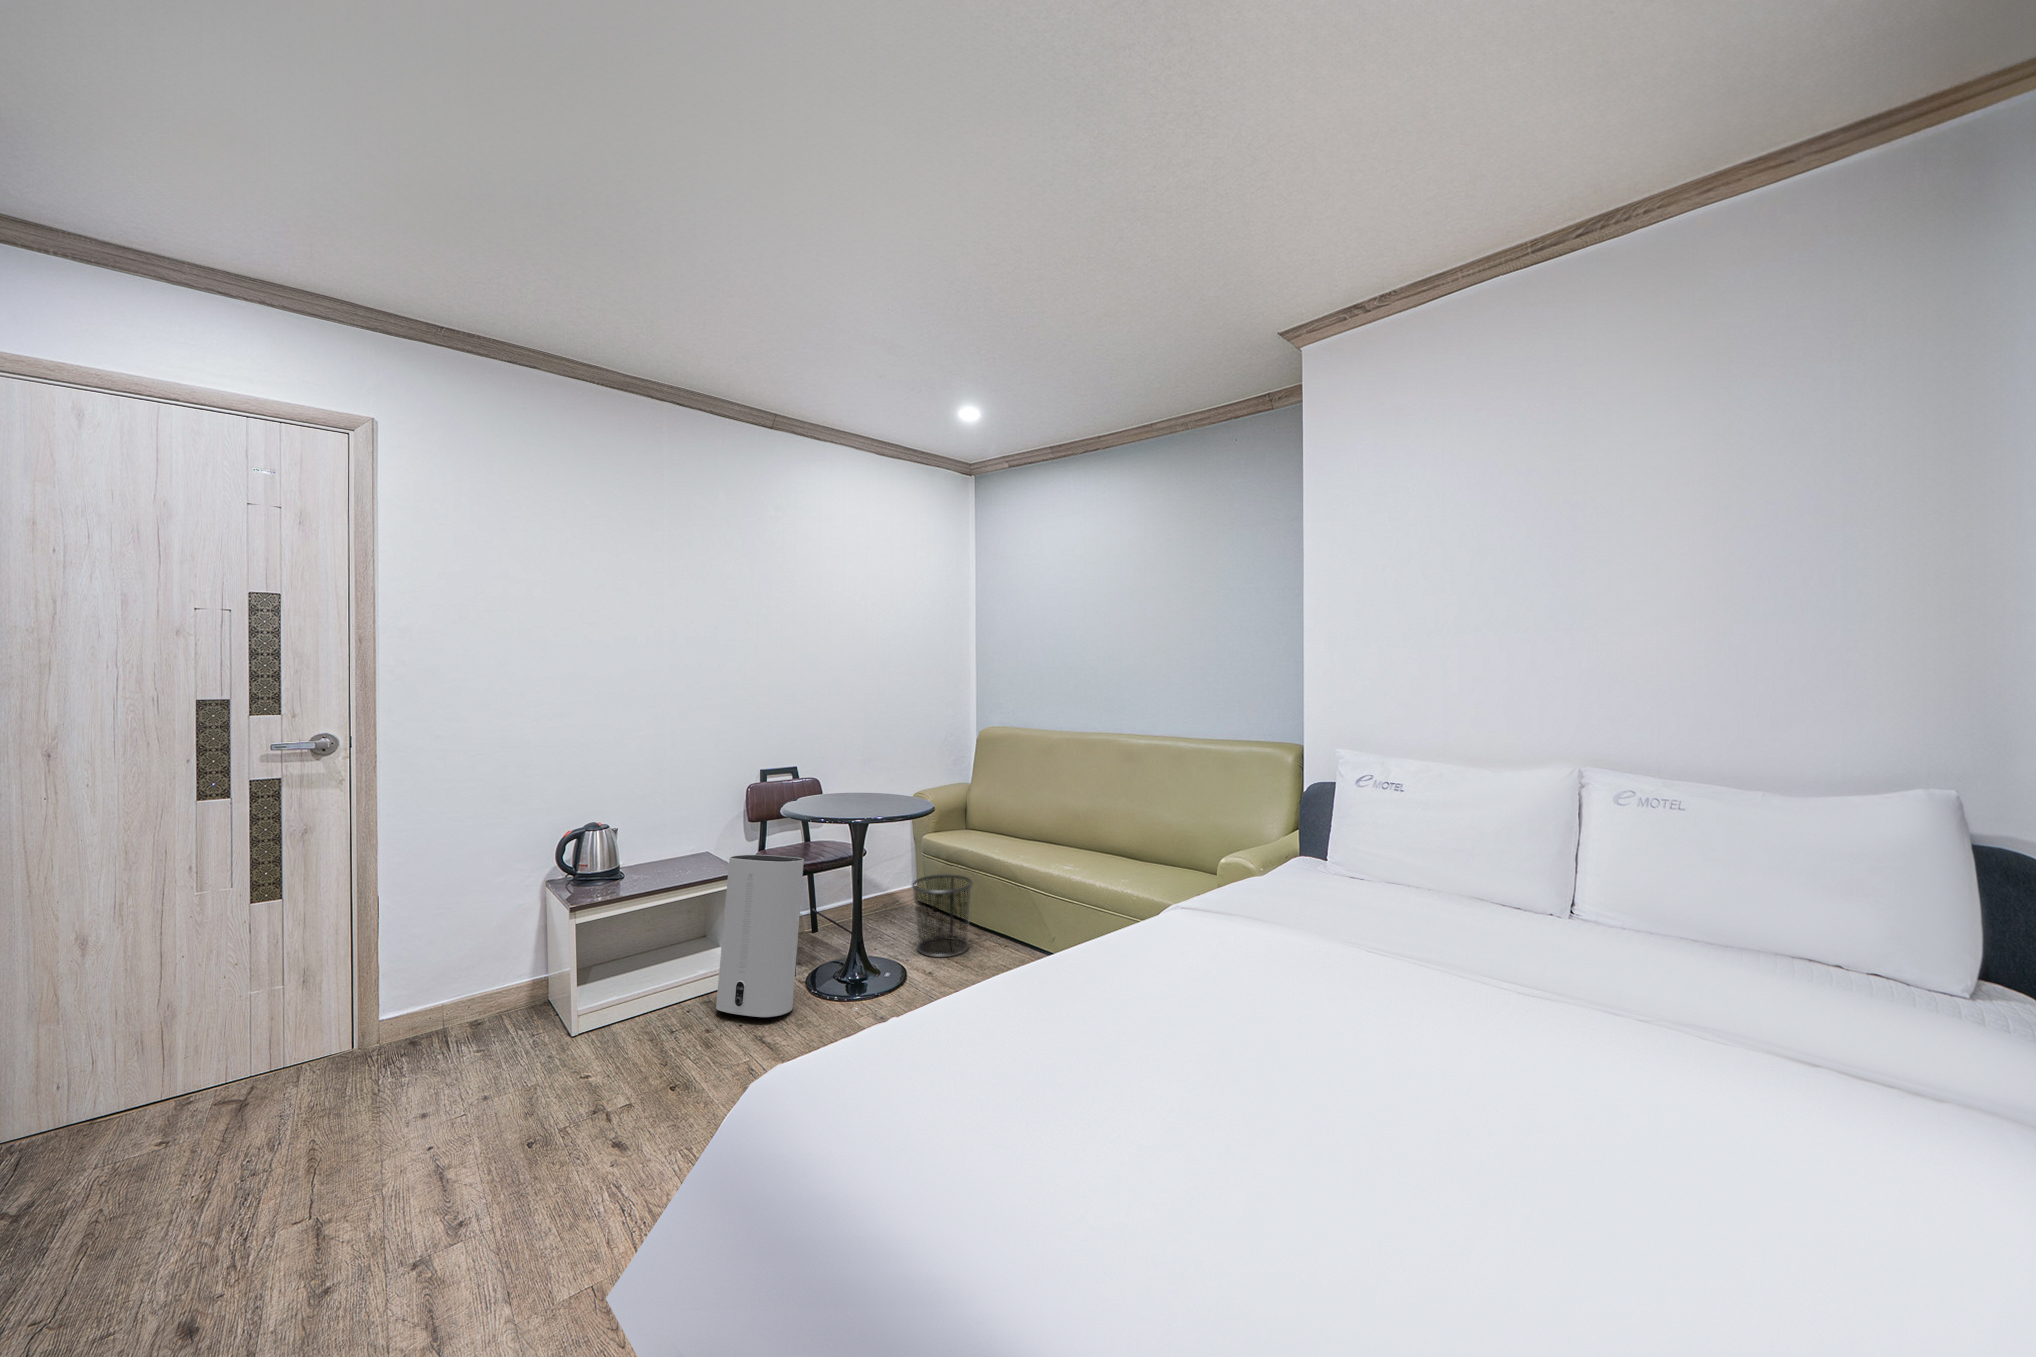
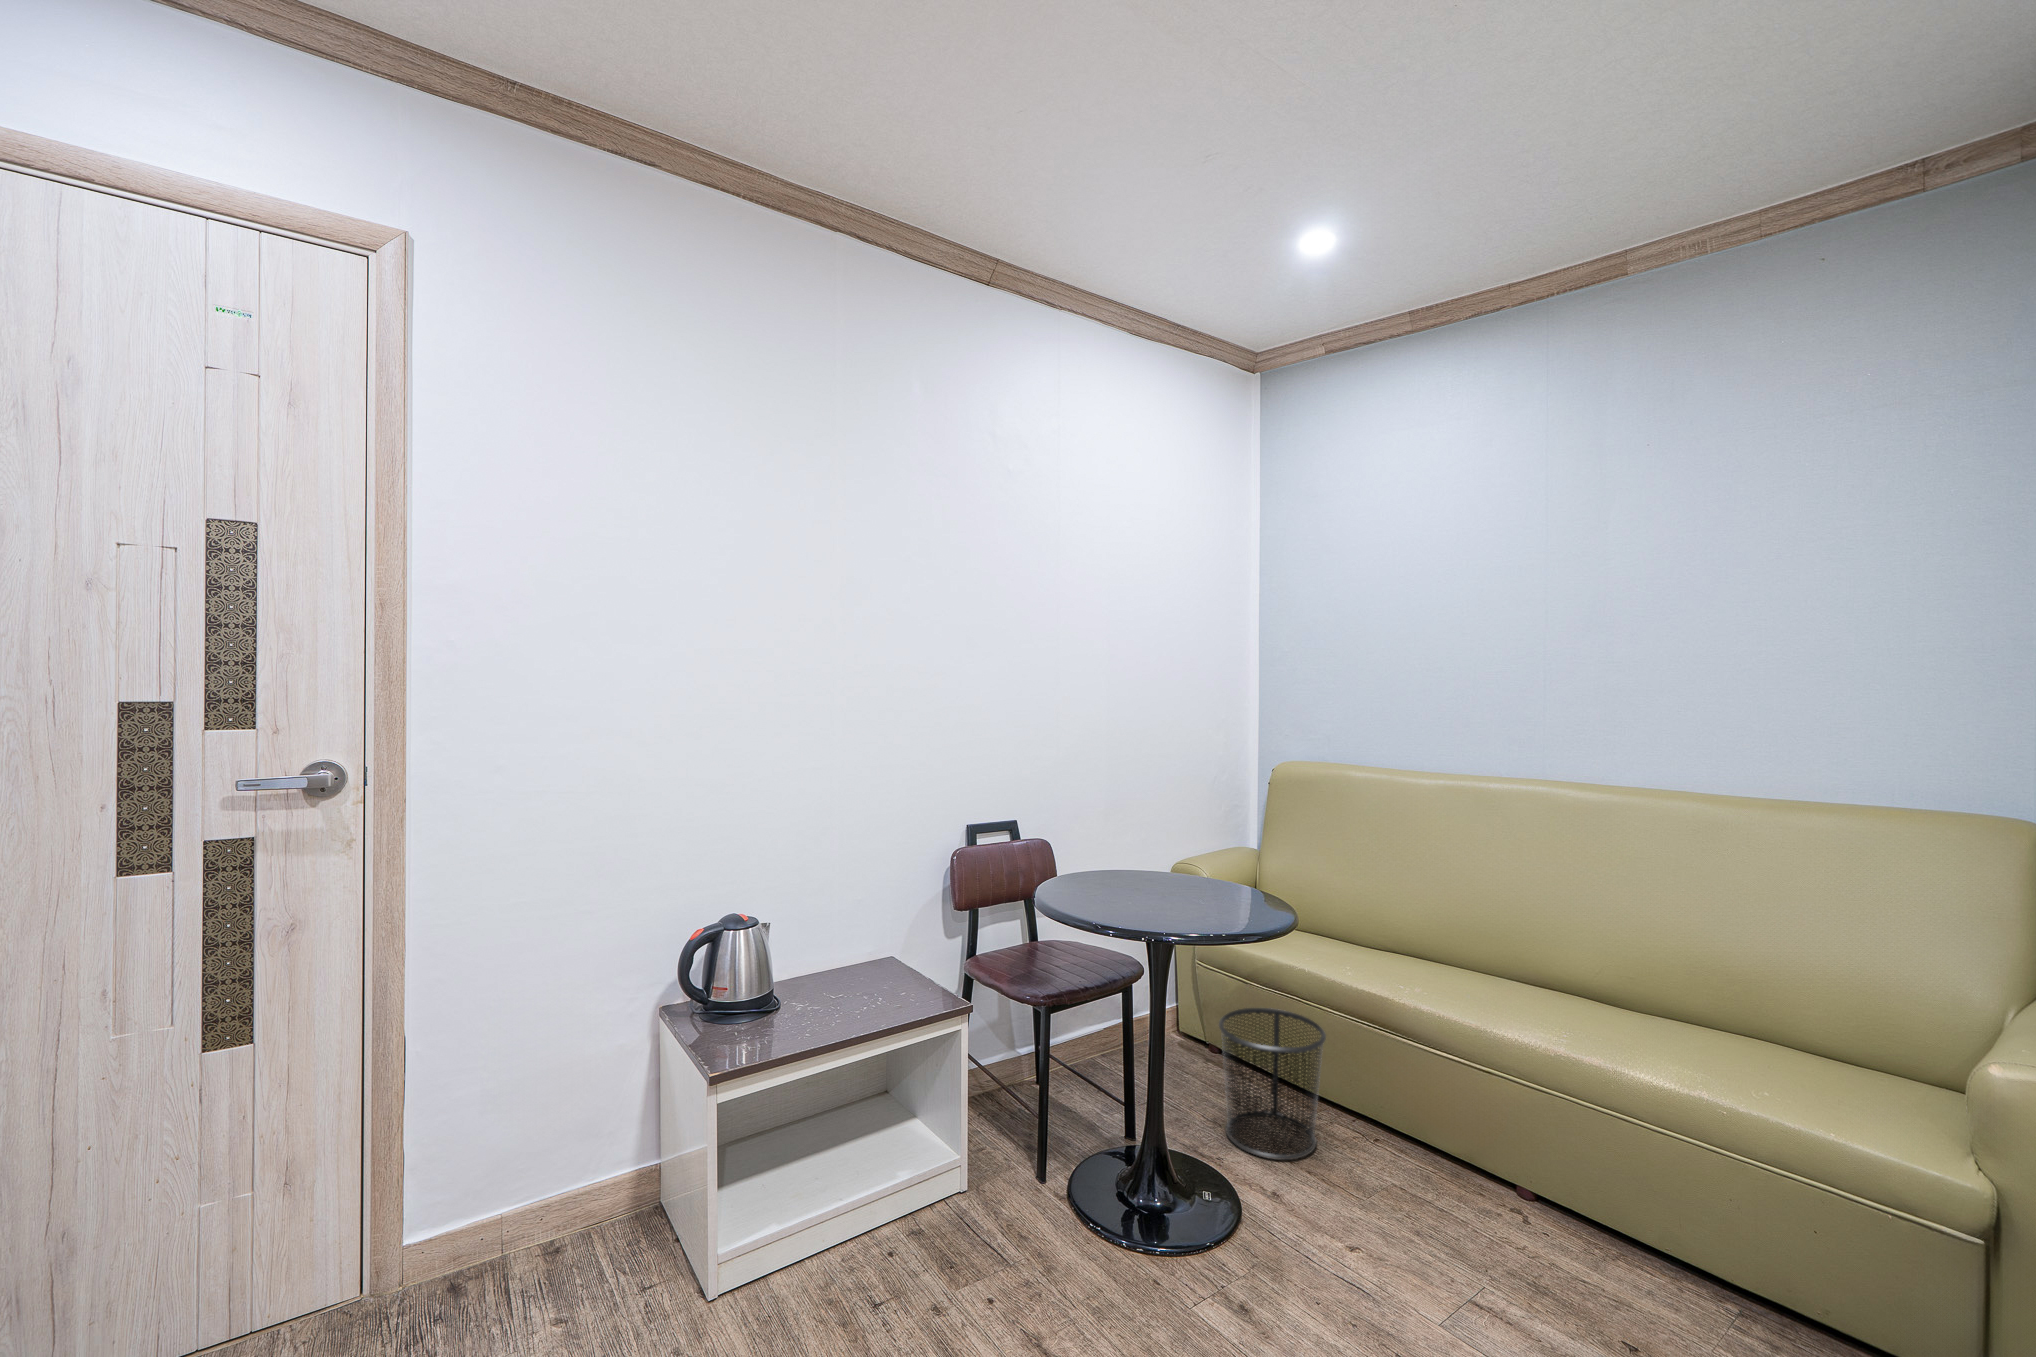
air purifier: present [716,855,804,1017] -> none [937,982,1086,1296]

